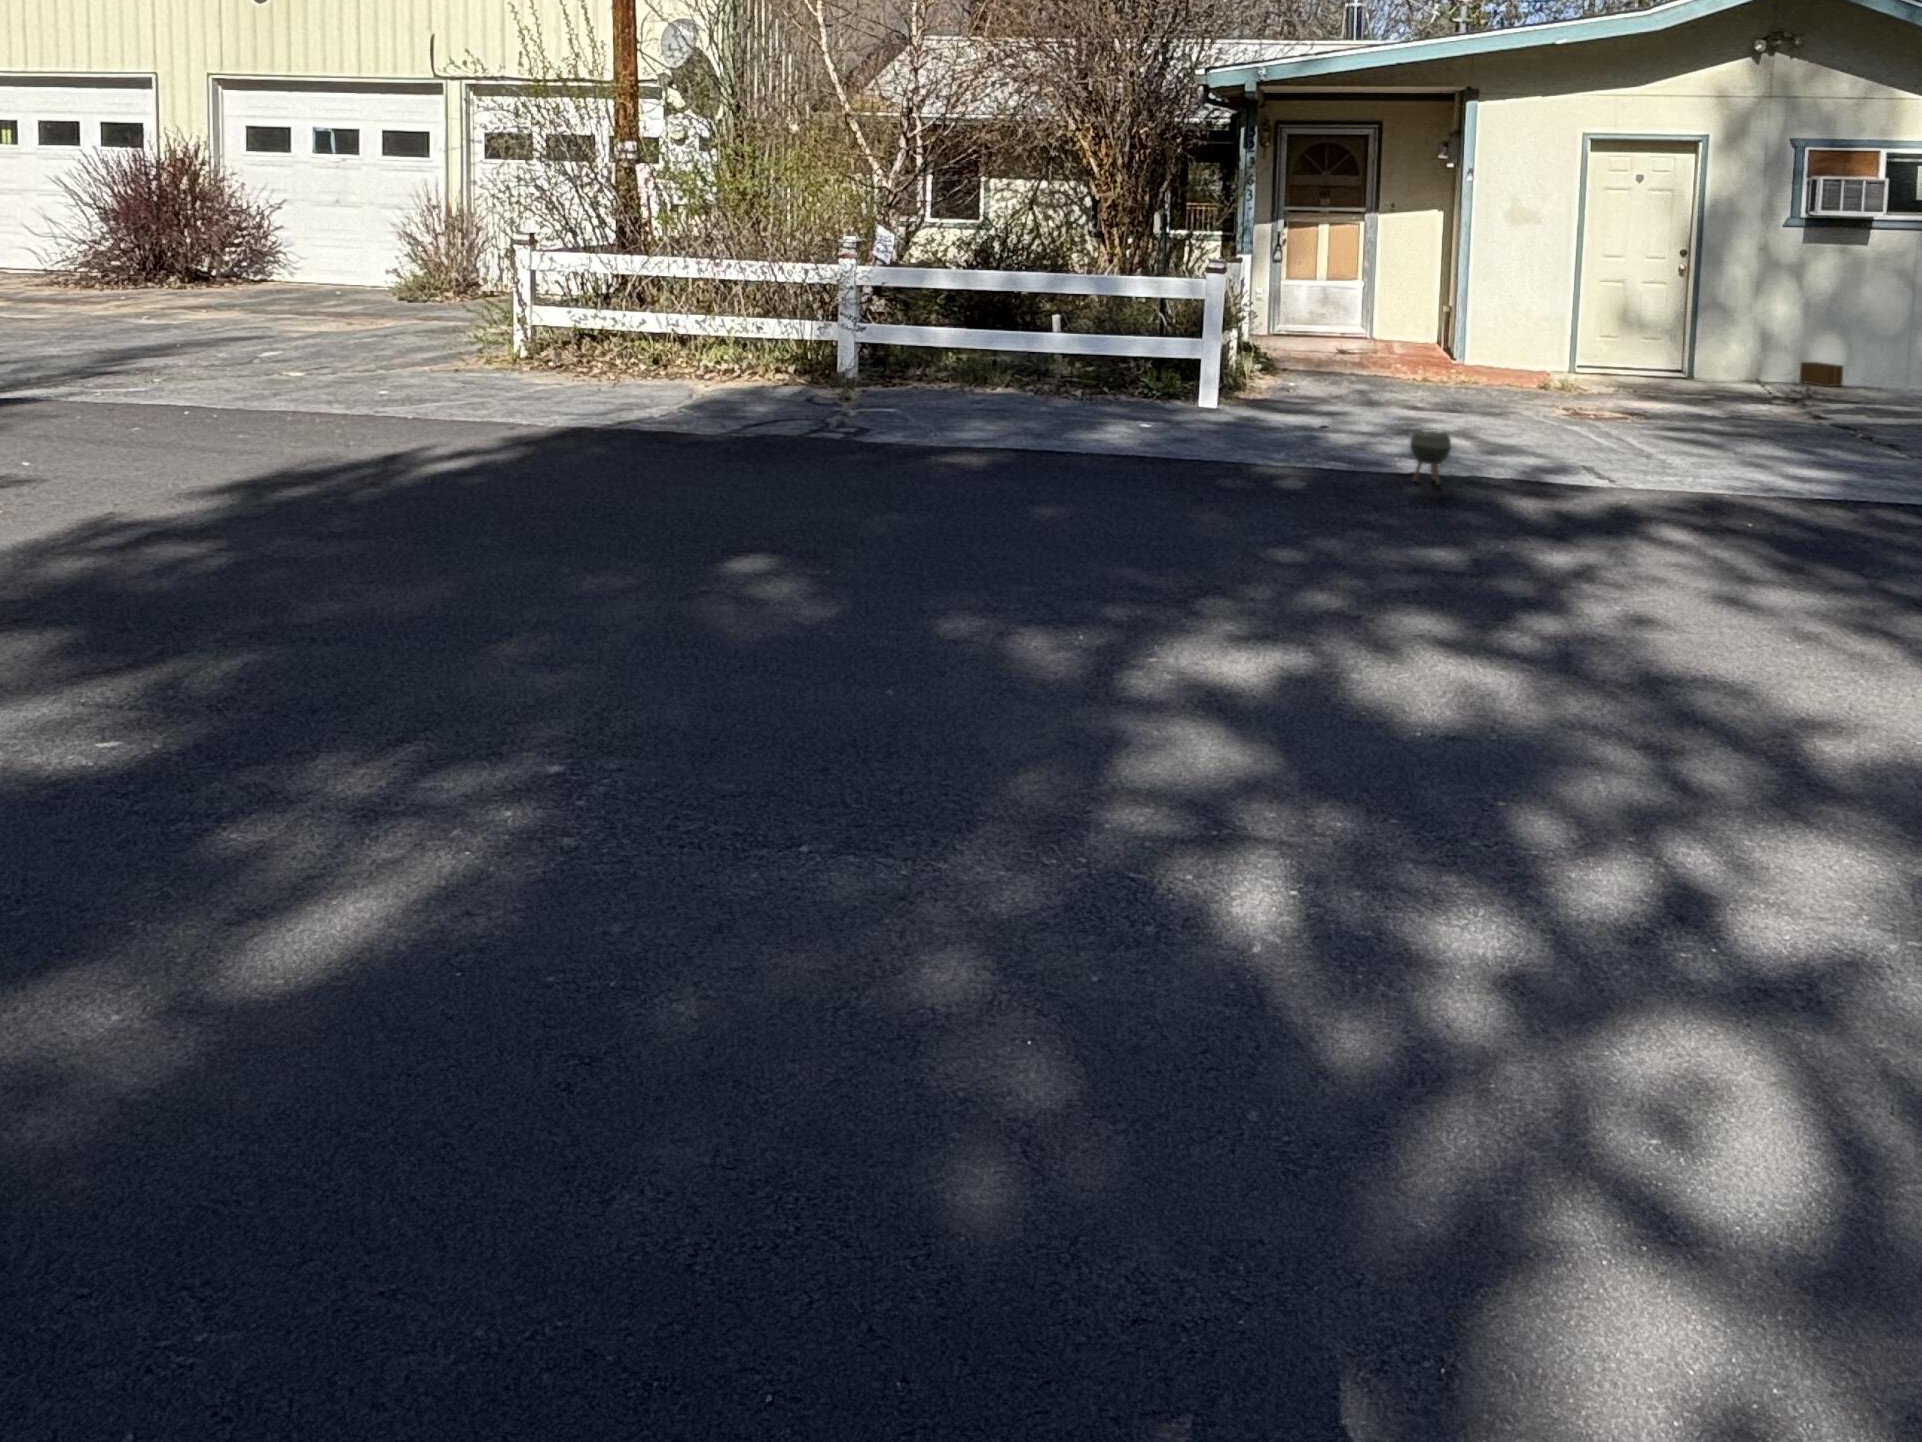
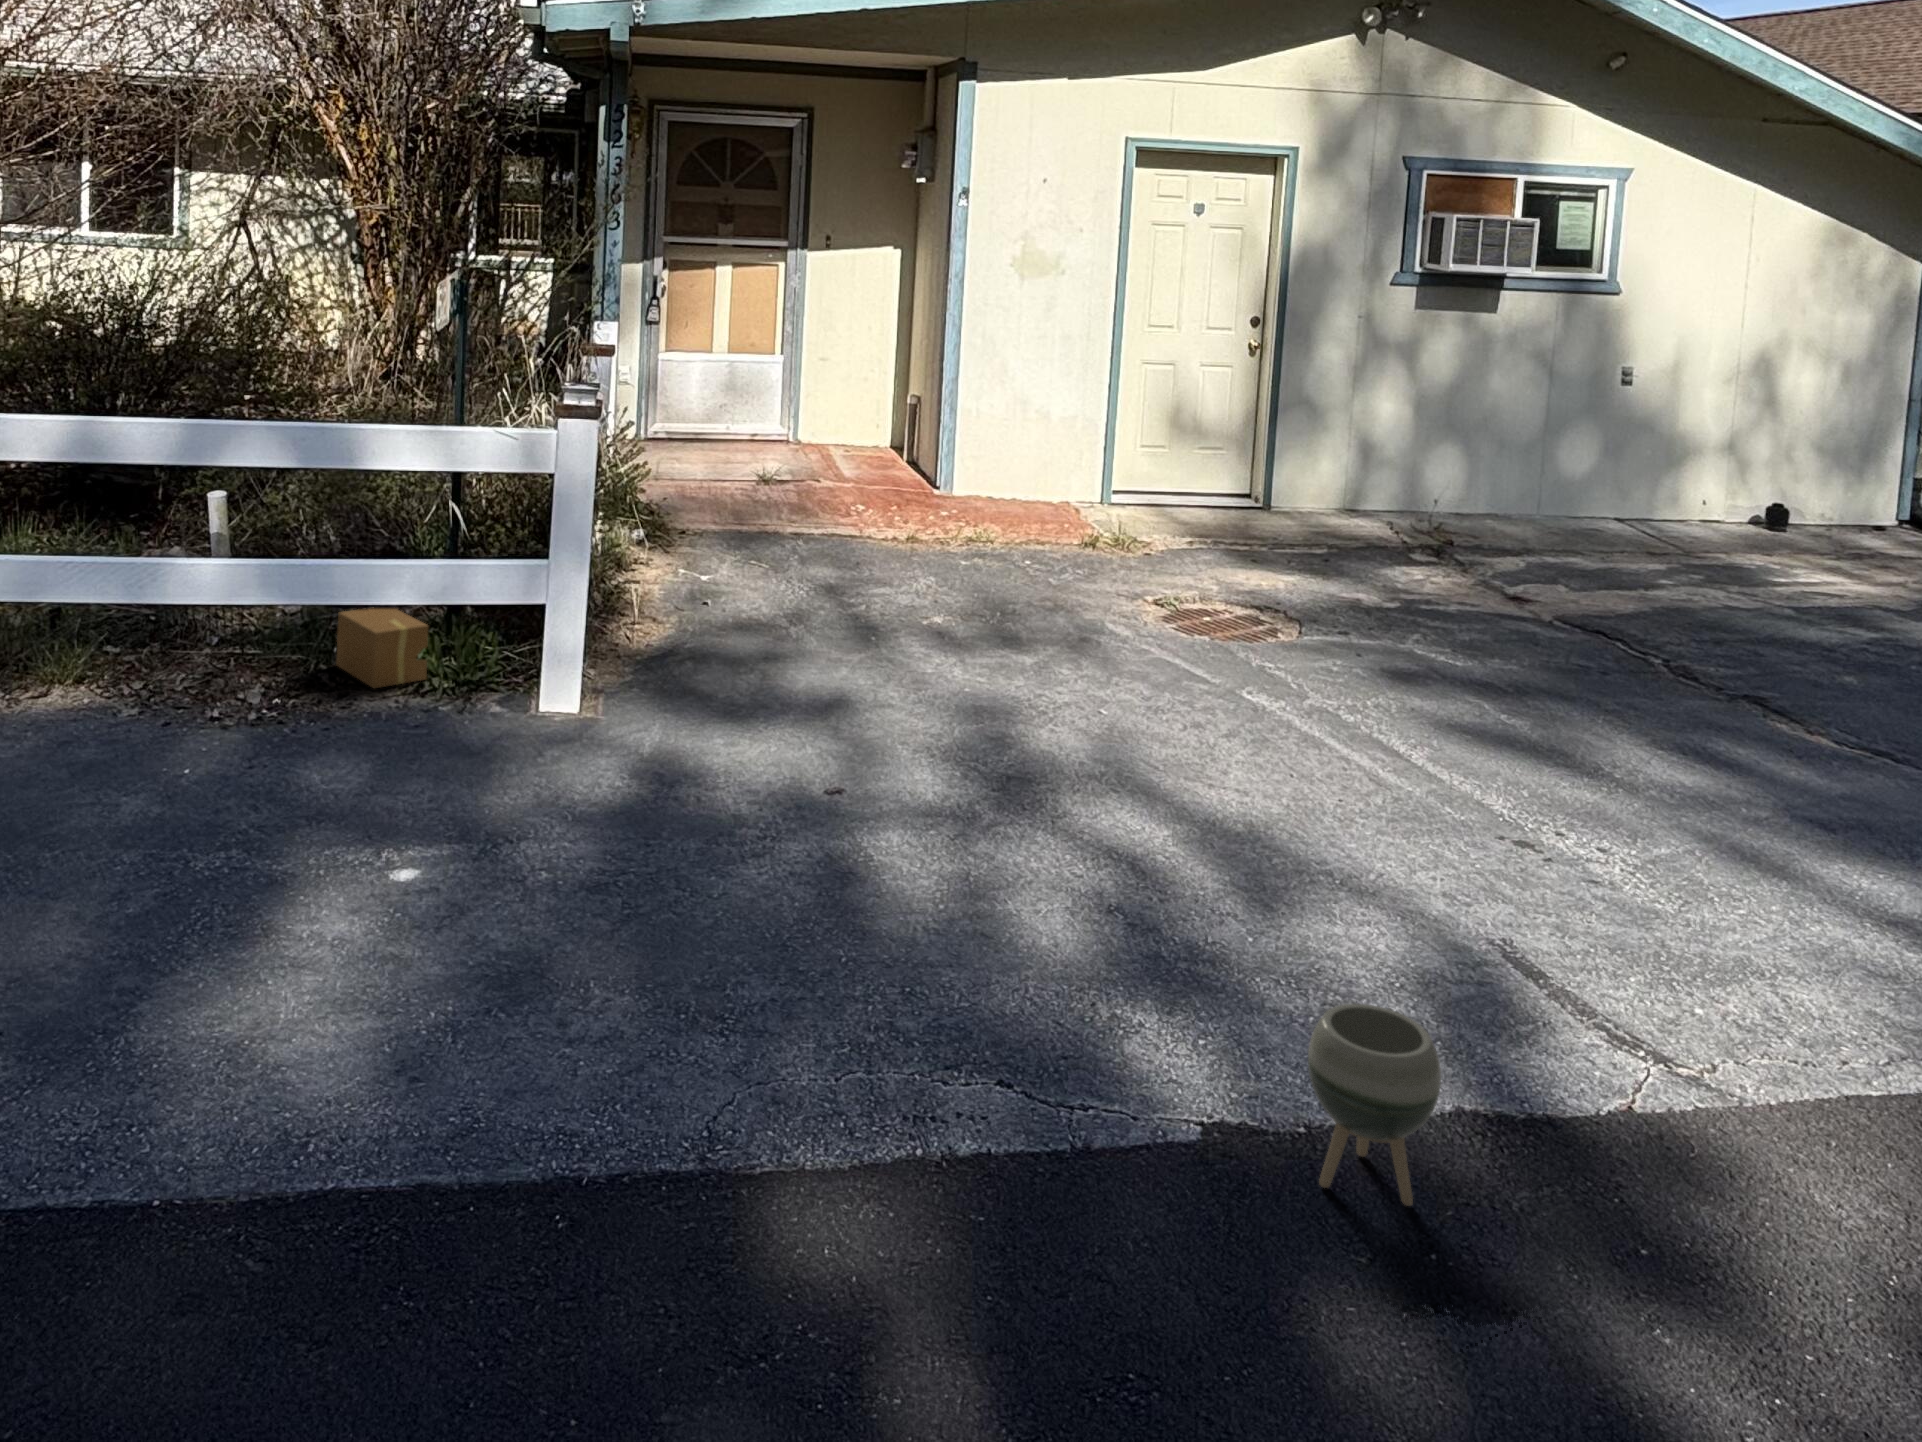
cardboard box: present [1800,362,1844,387] -> present [336,609,429,688]

